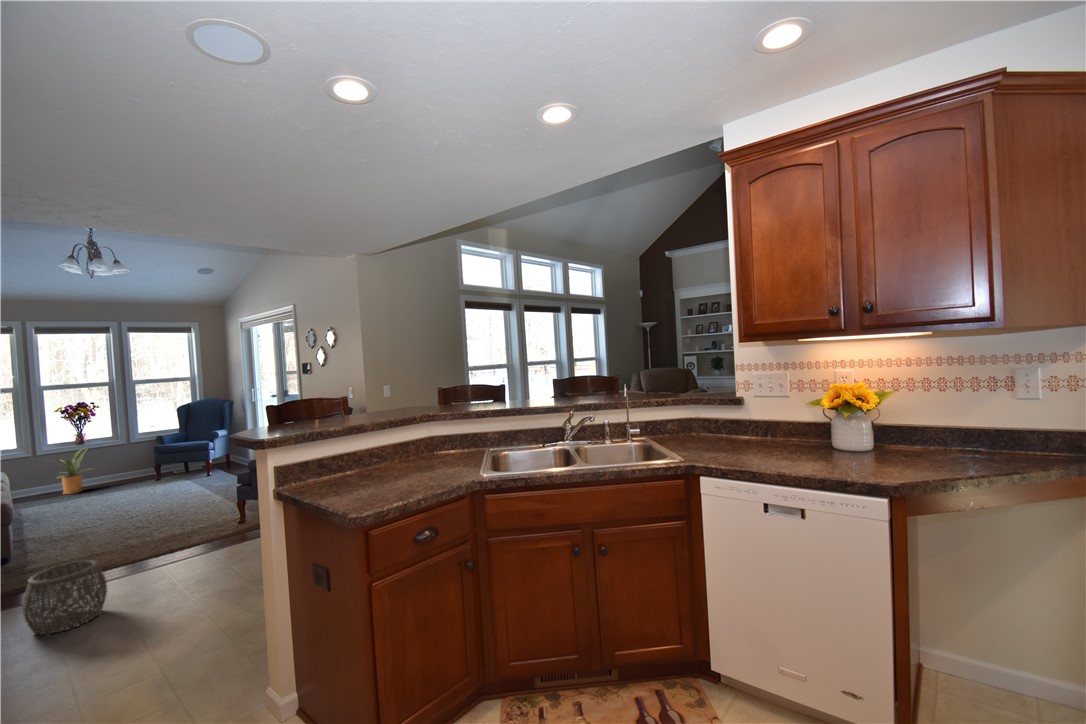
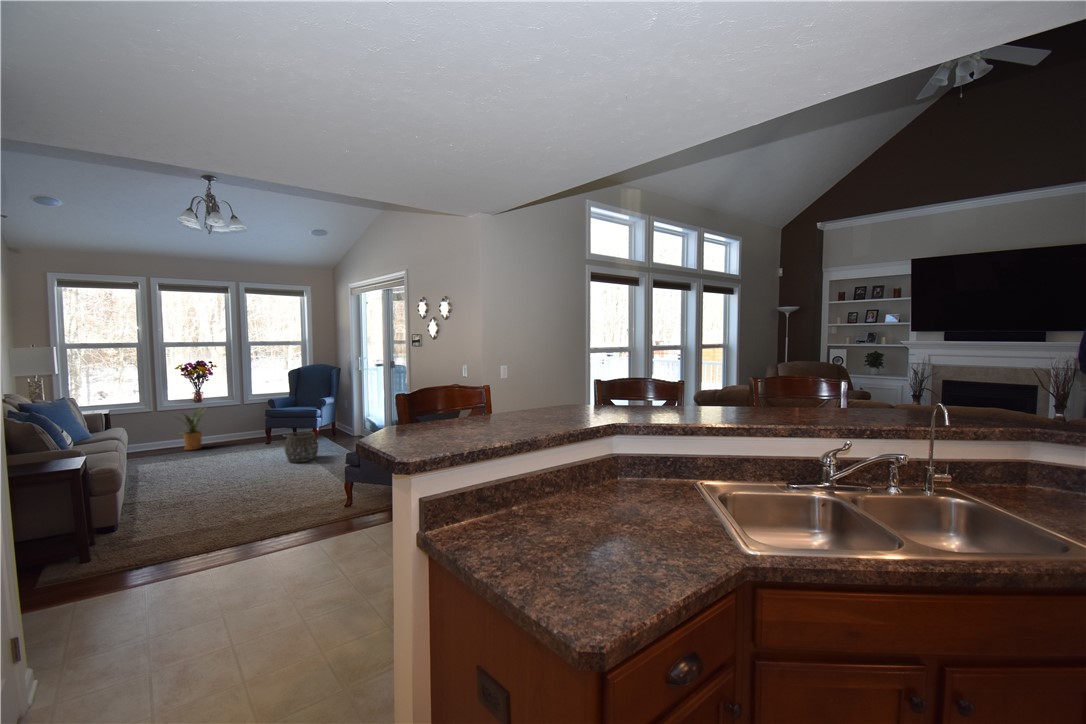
woven basket: present [22,560,107,635] -> present [284,432,318,462]

